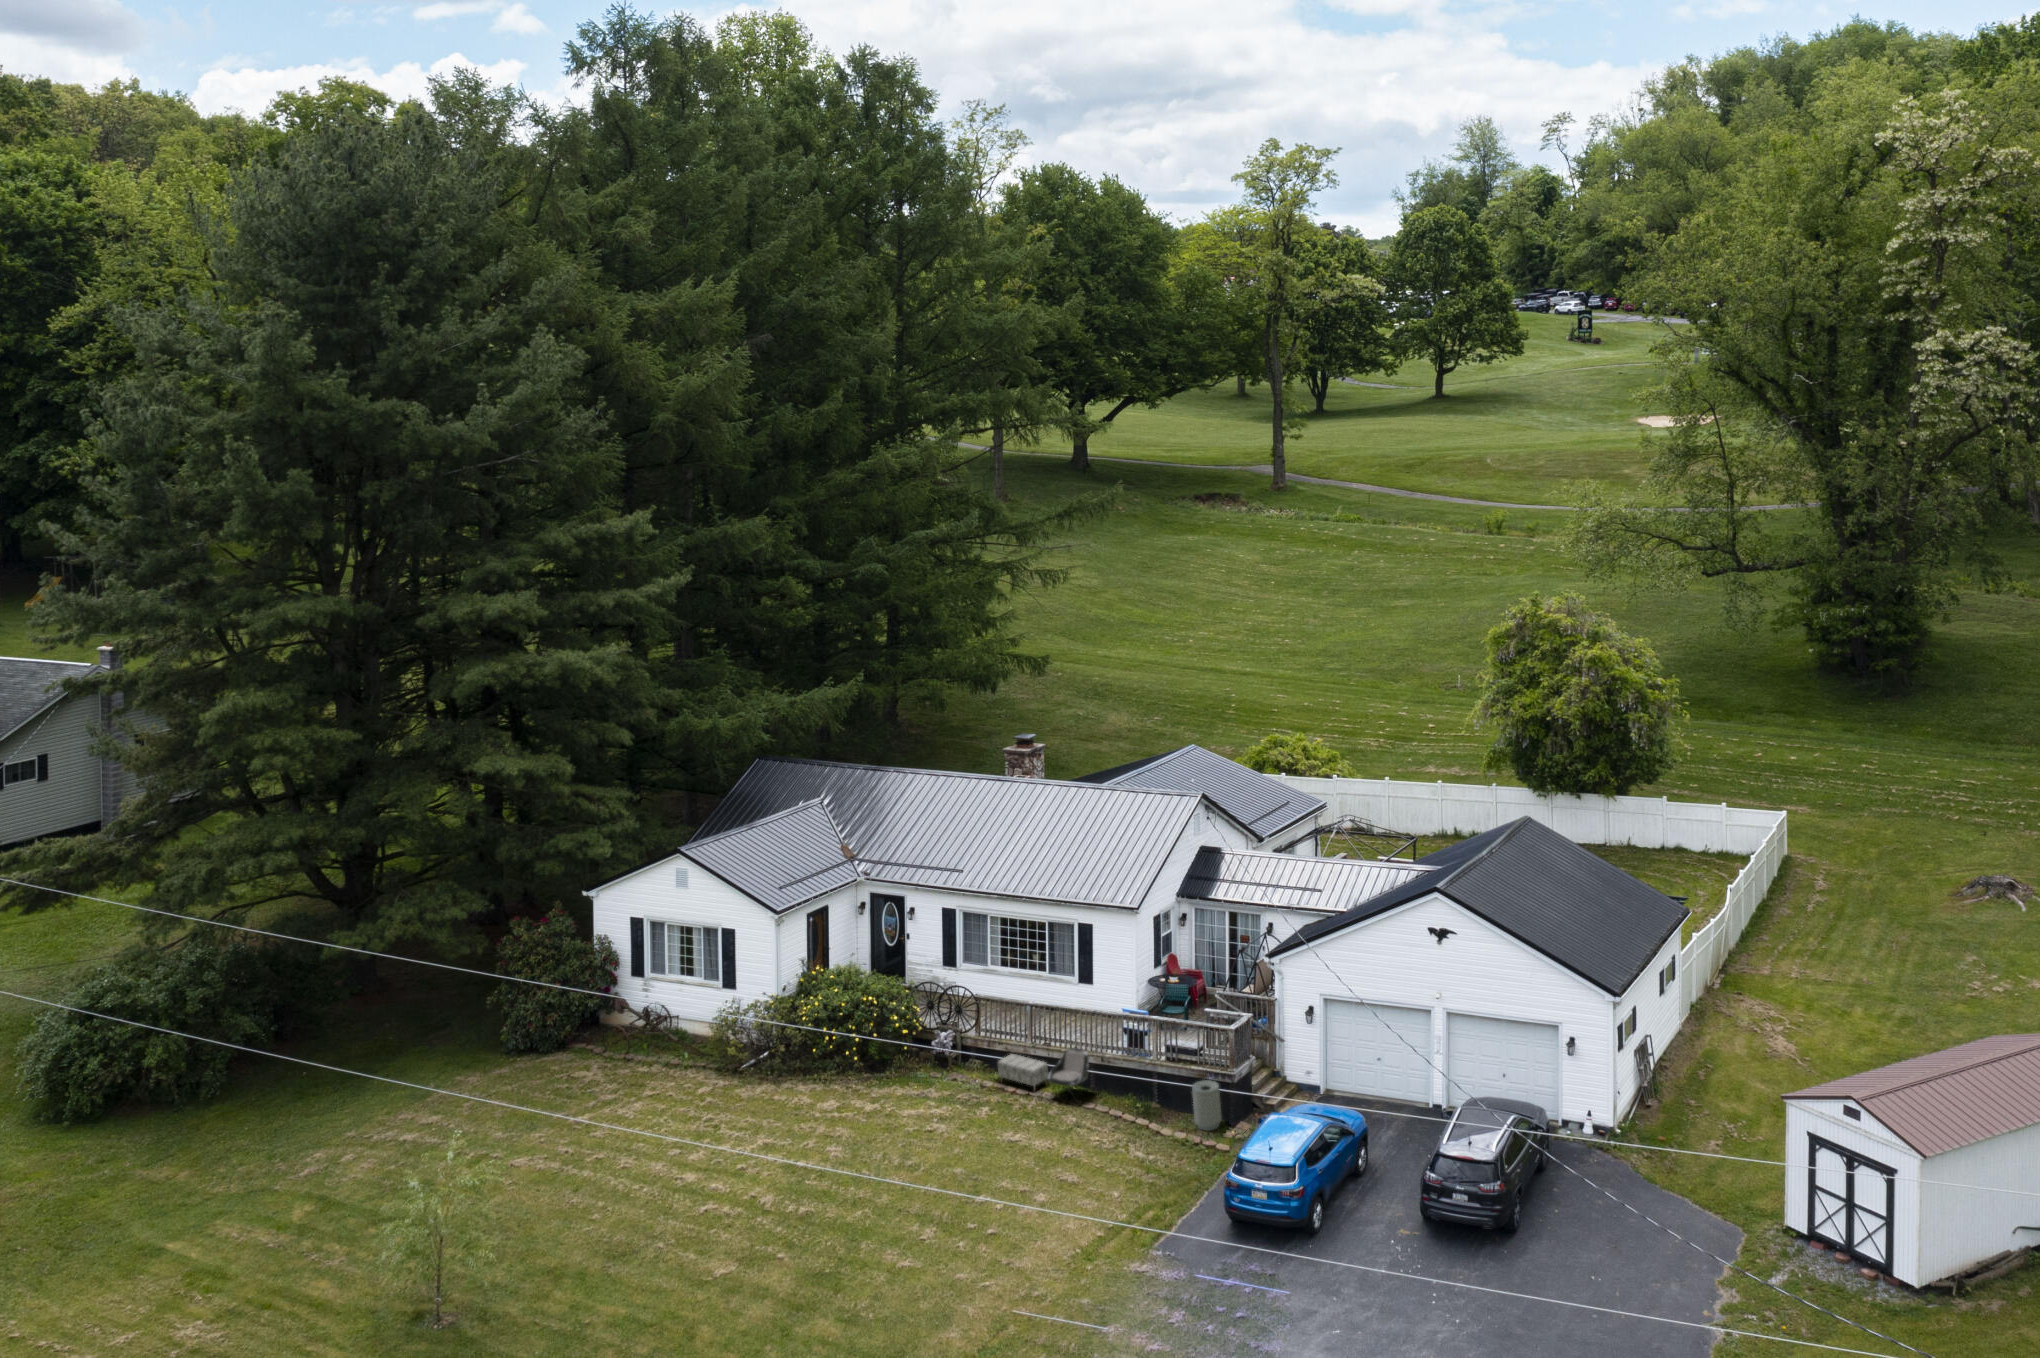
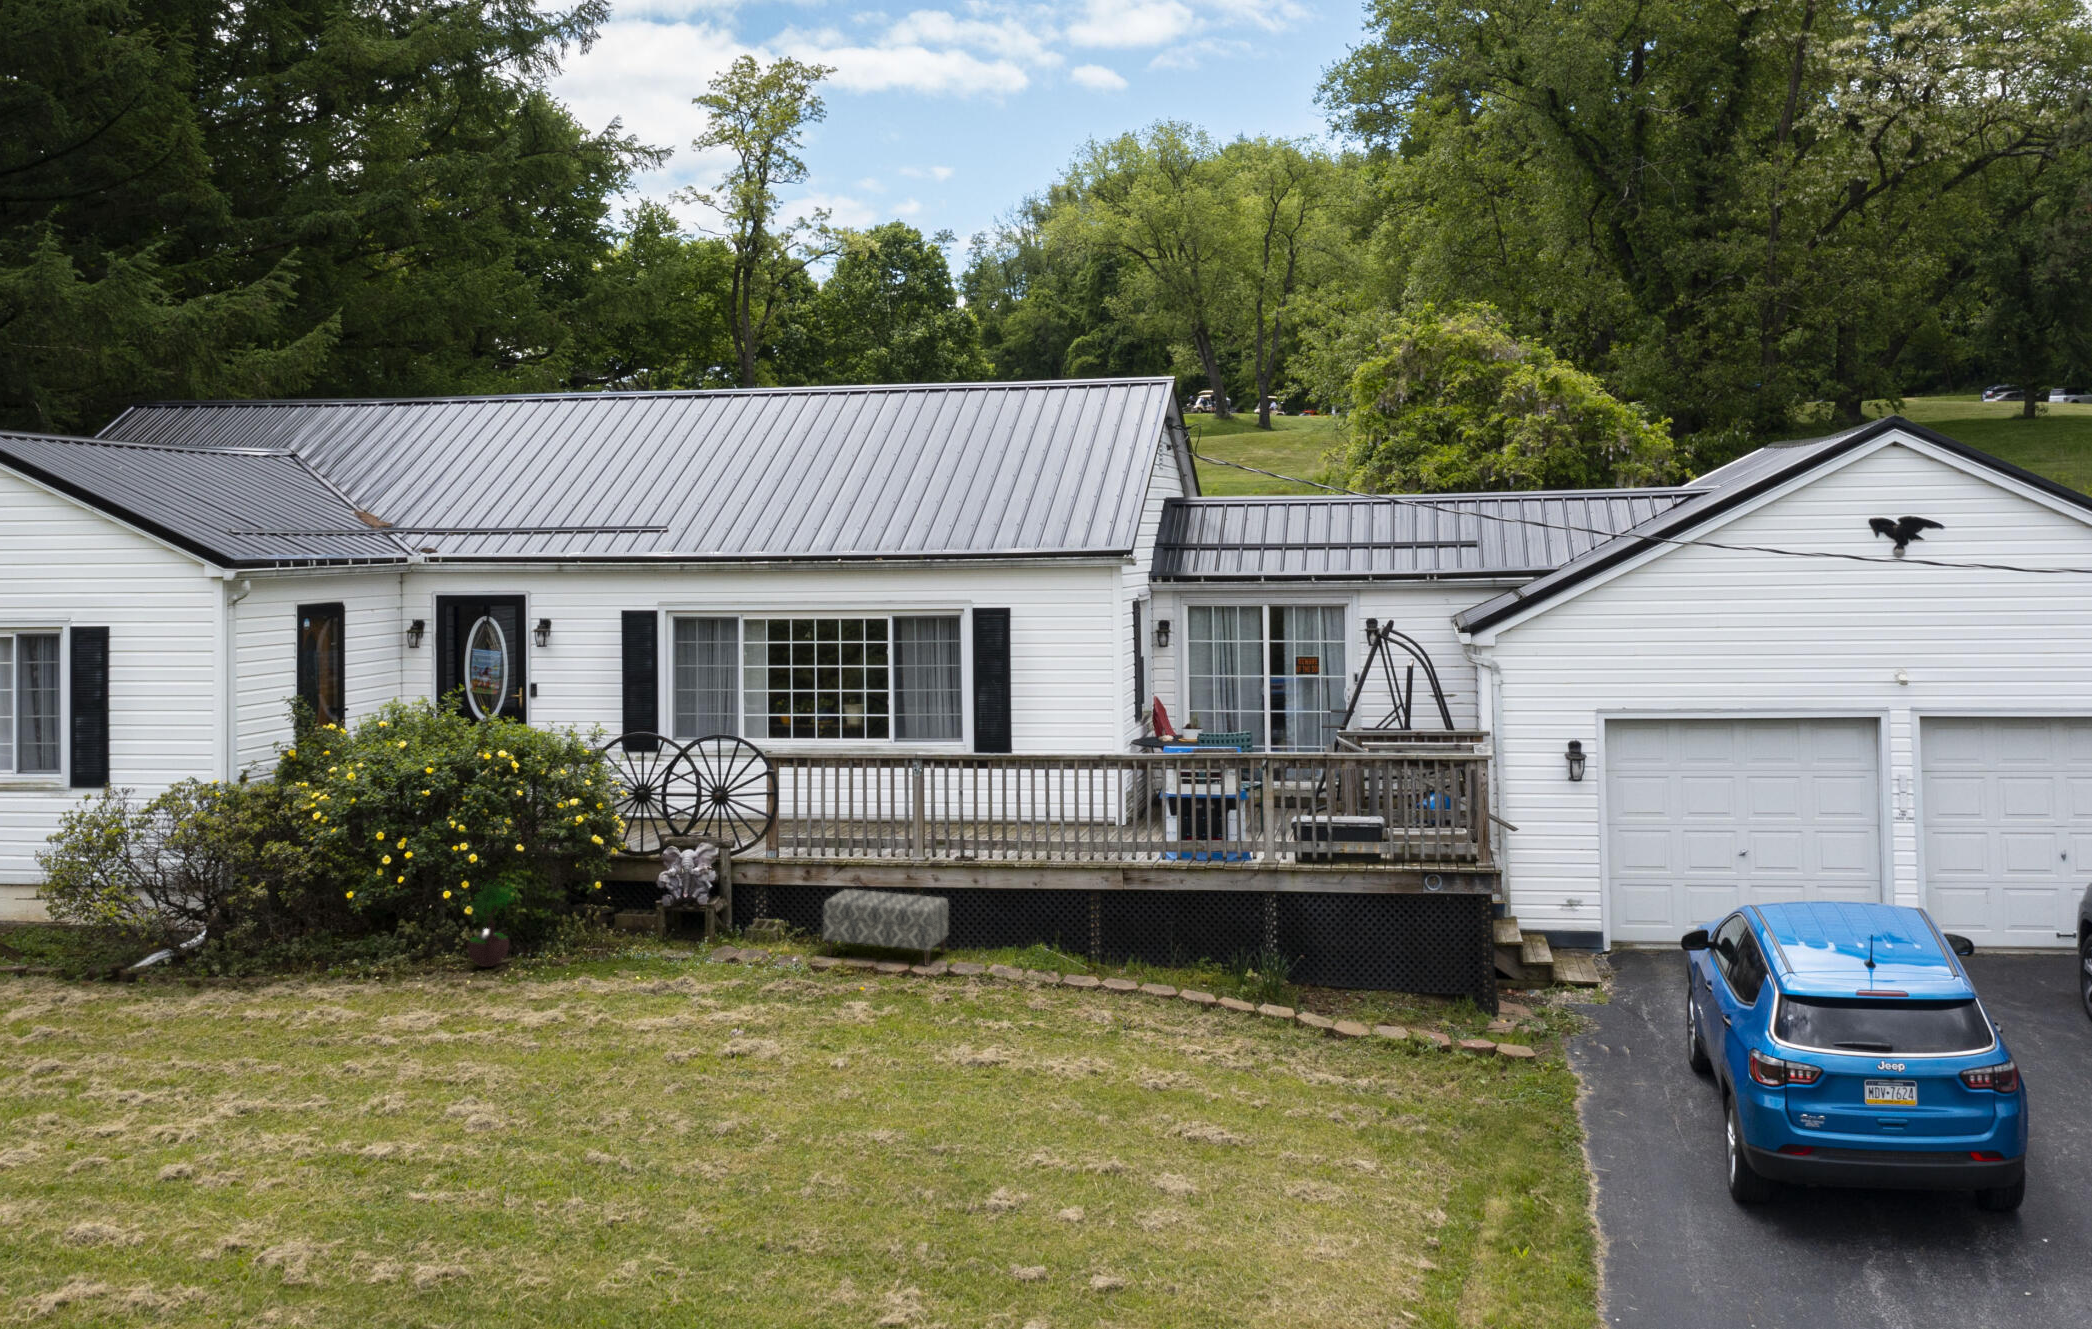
potted tree: none [858,1044,880,1080] -> present [462,881,515,967]
lounge chair: present [1048,1048,1093,1091] -> none [977,856,1071,979]
trash can: present [1192,1080,1222,1131] -> none [1363,896,1430,1011]

